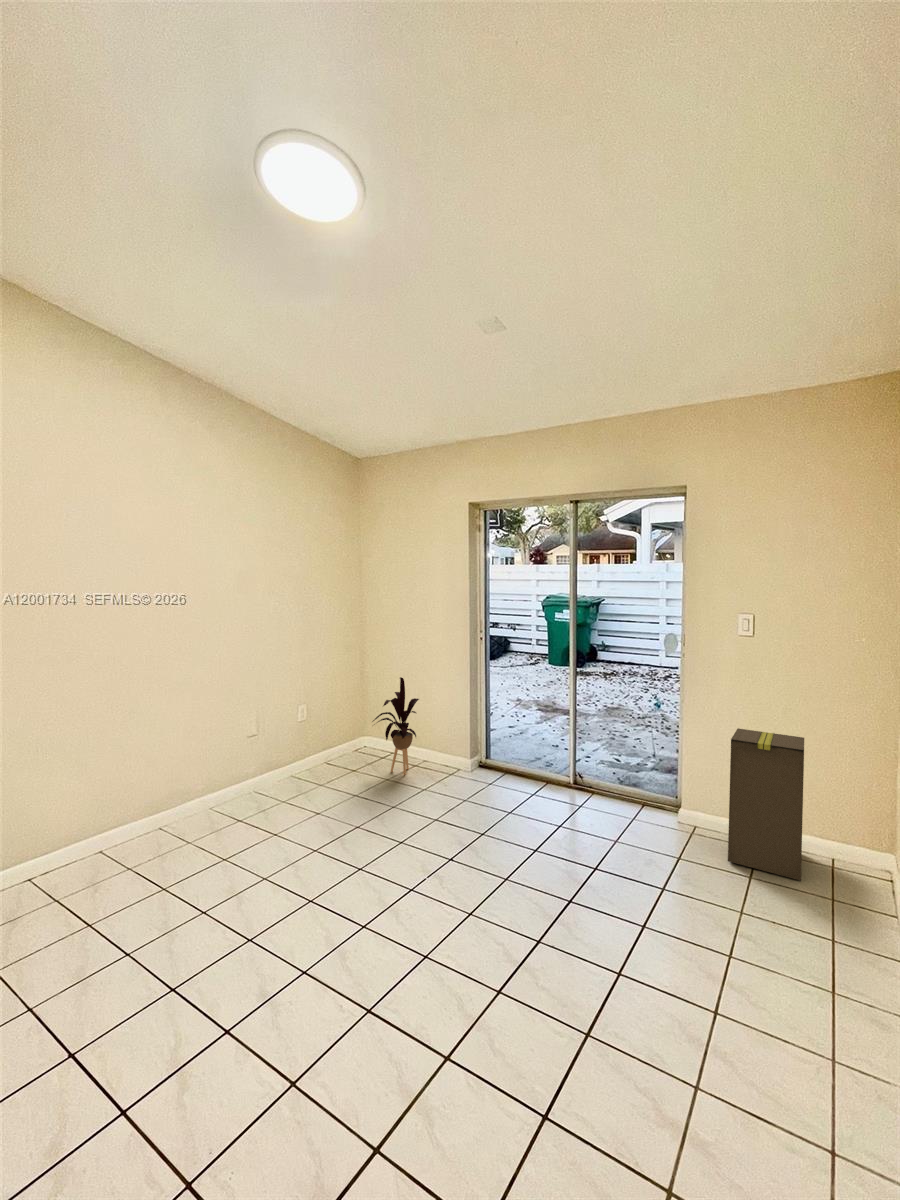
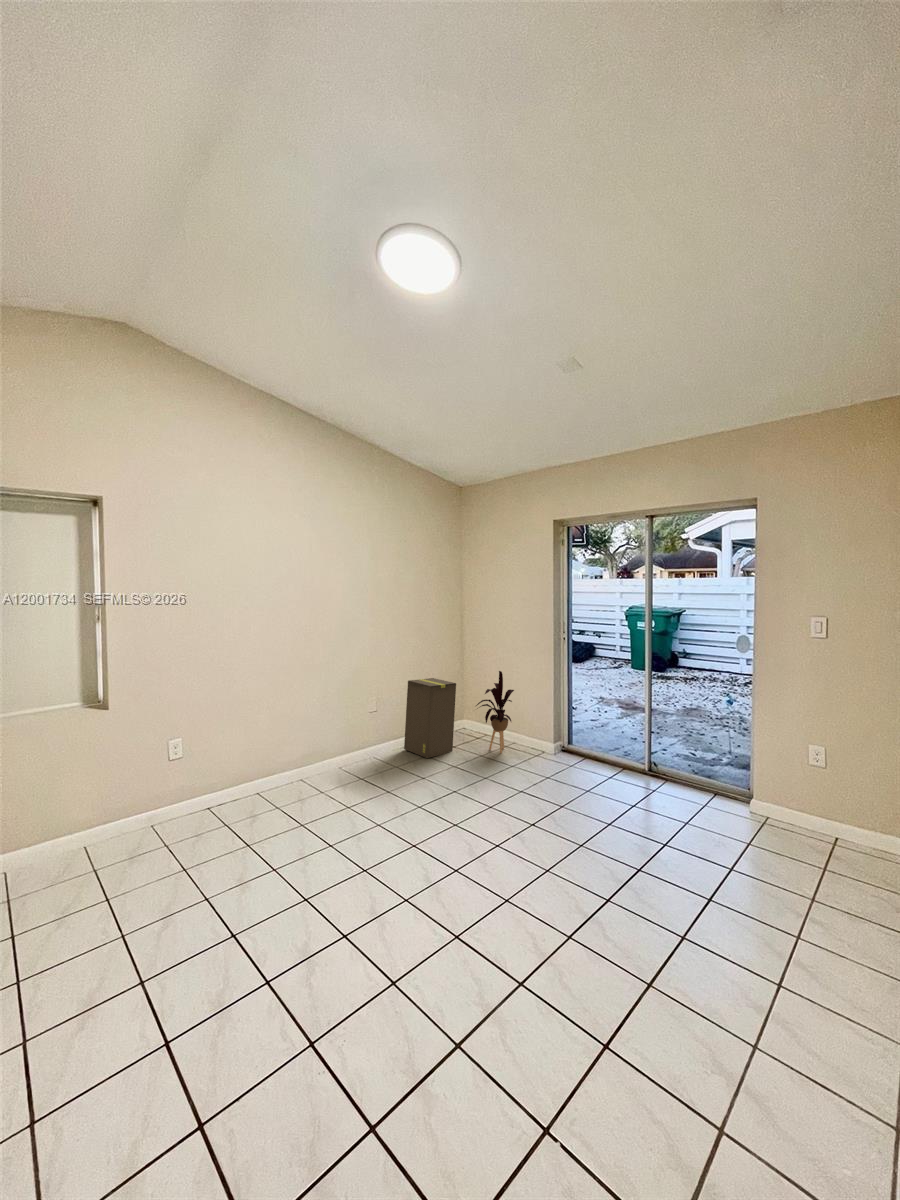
cardboard box: present [728,728,804,880] -> present [404,678,456,758]

